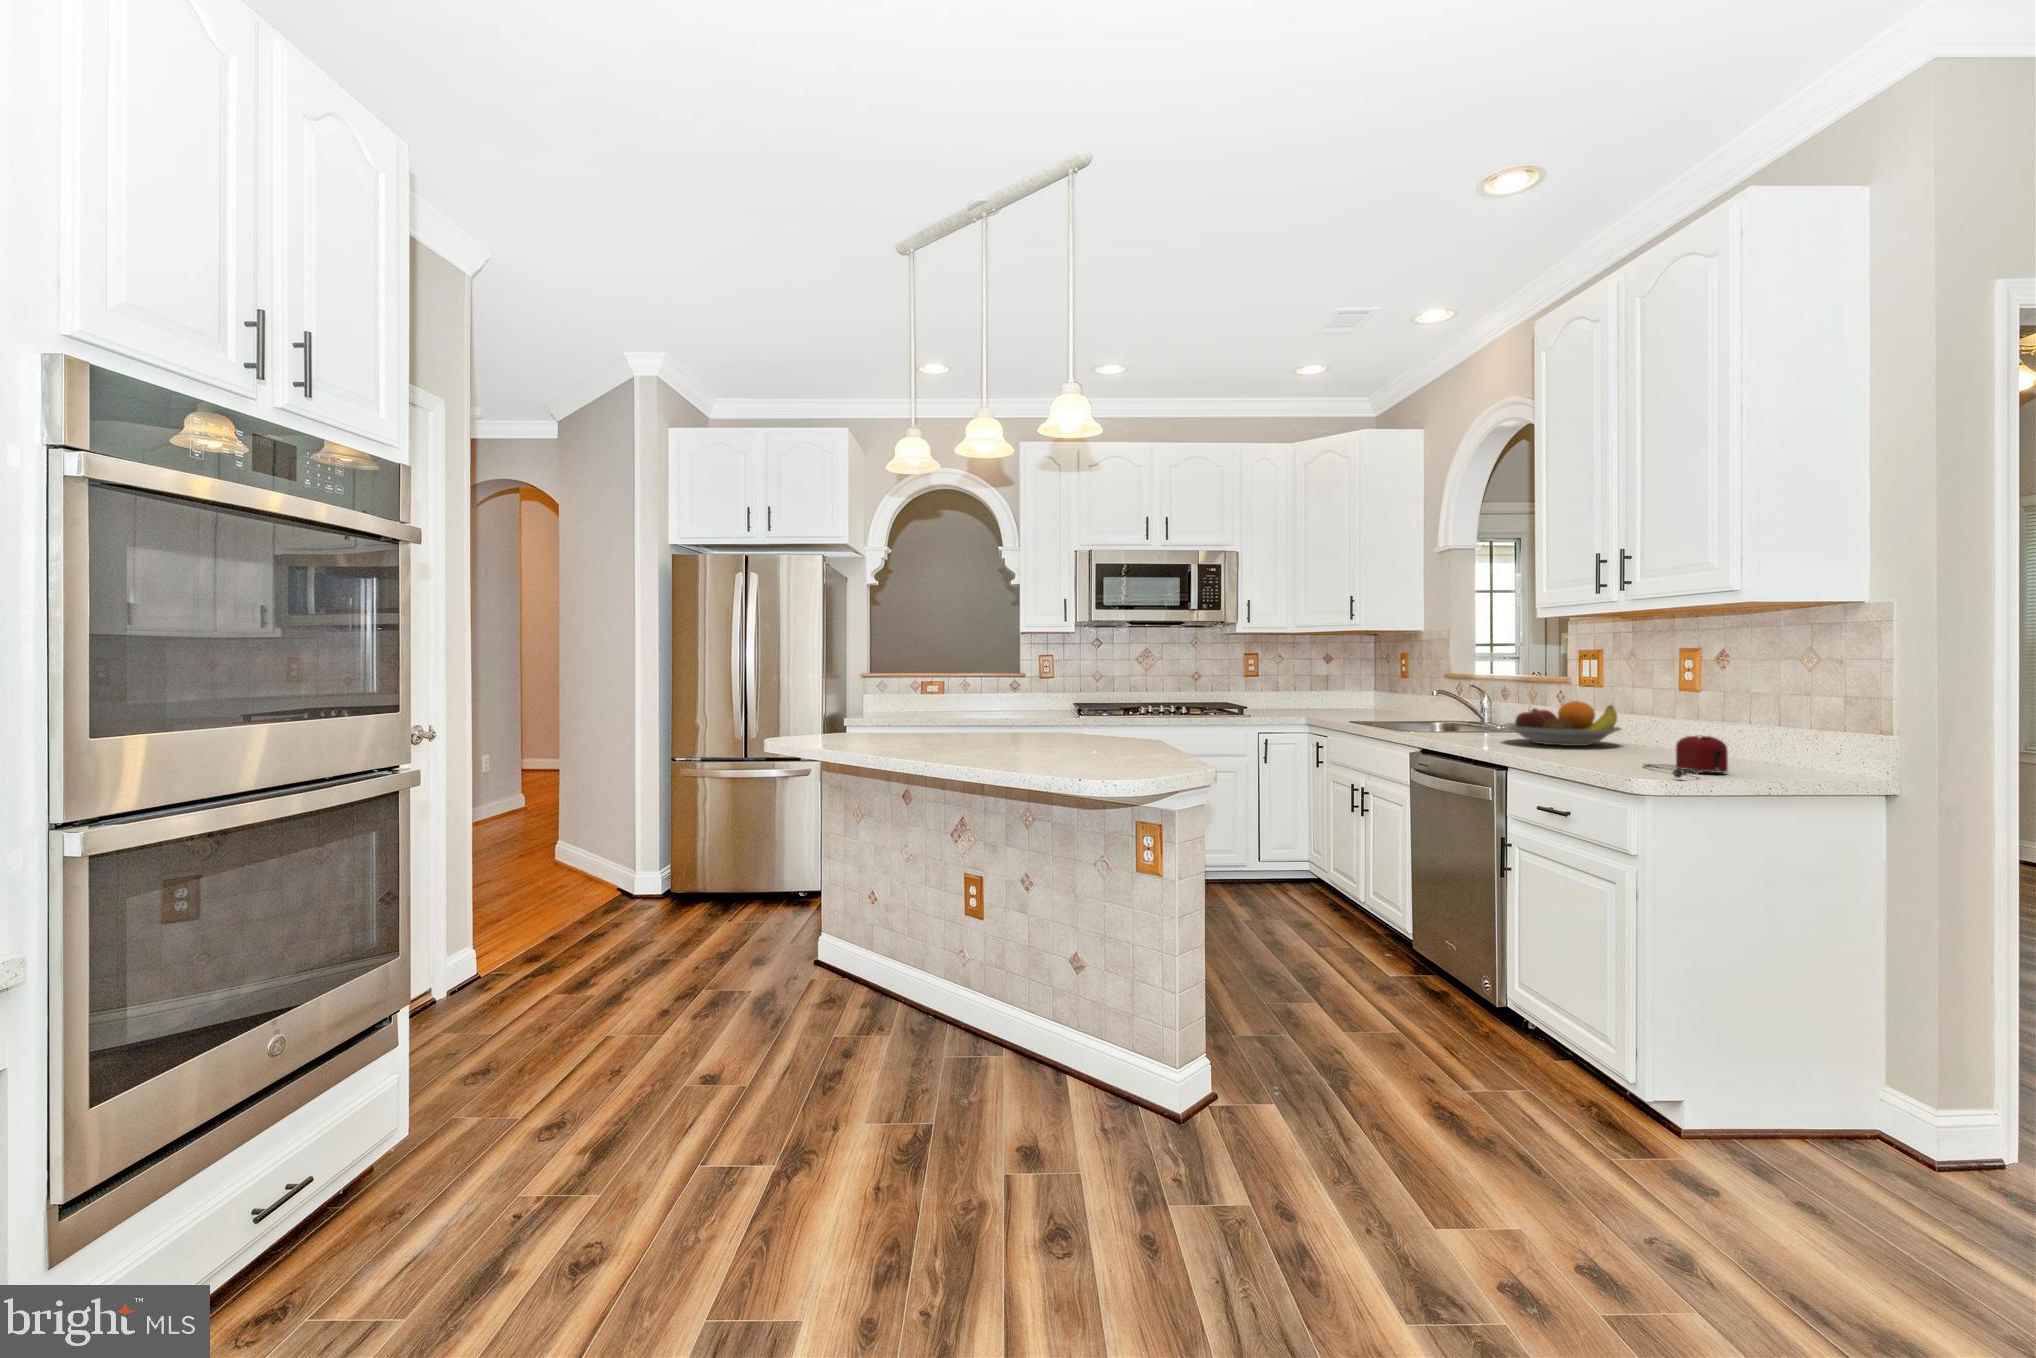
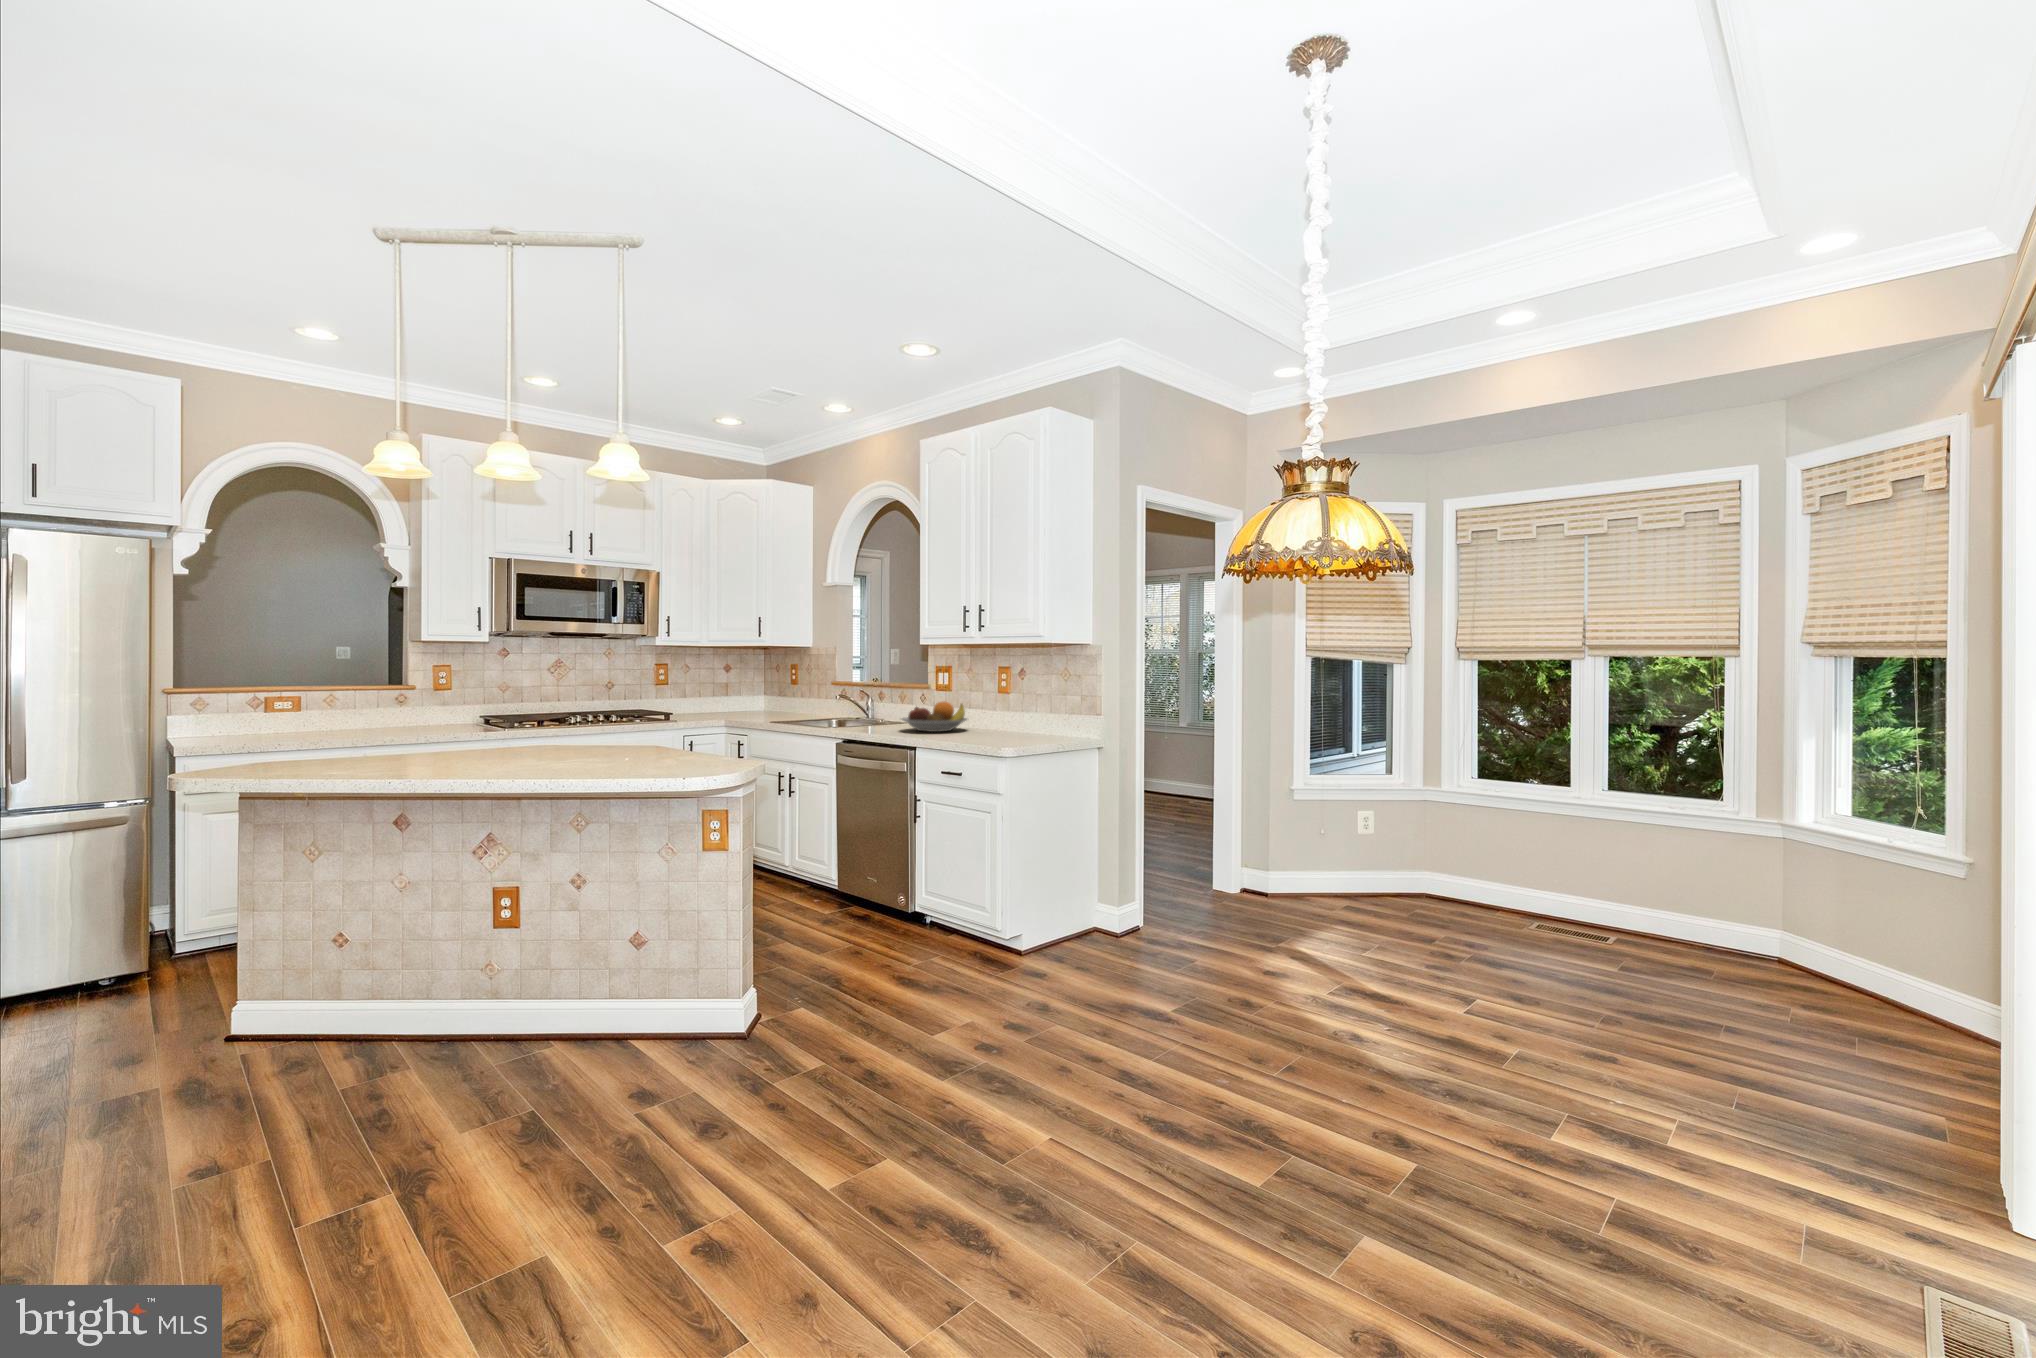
toaster: present [1644,736,1728,778] -> none [993,721,1035,746]

